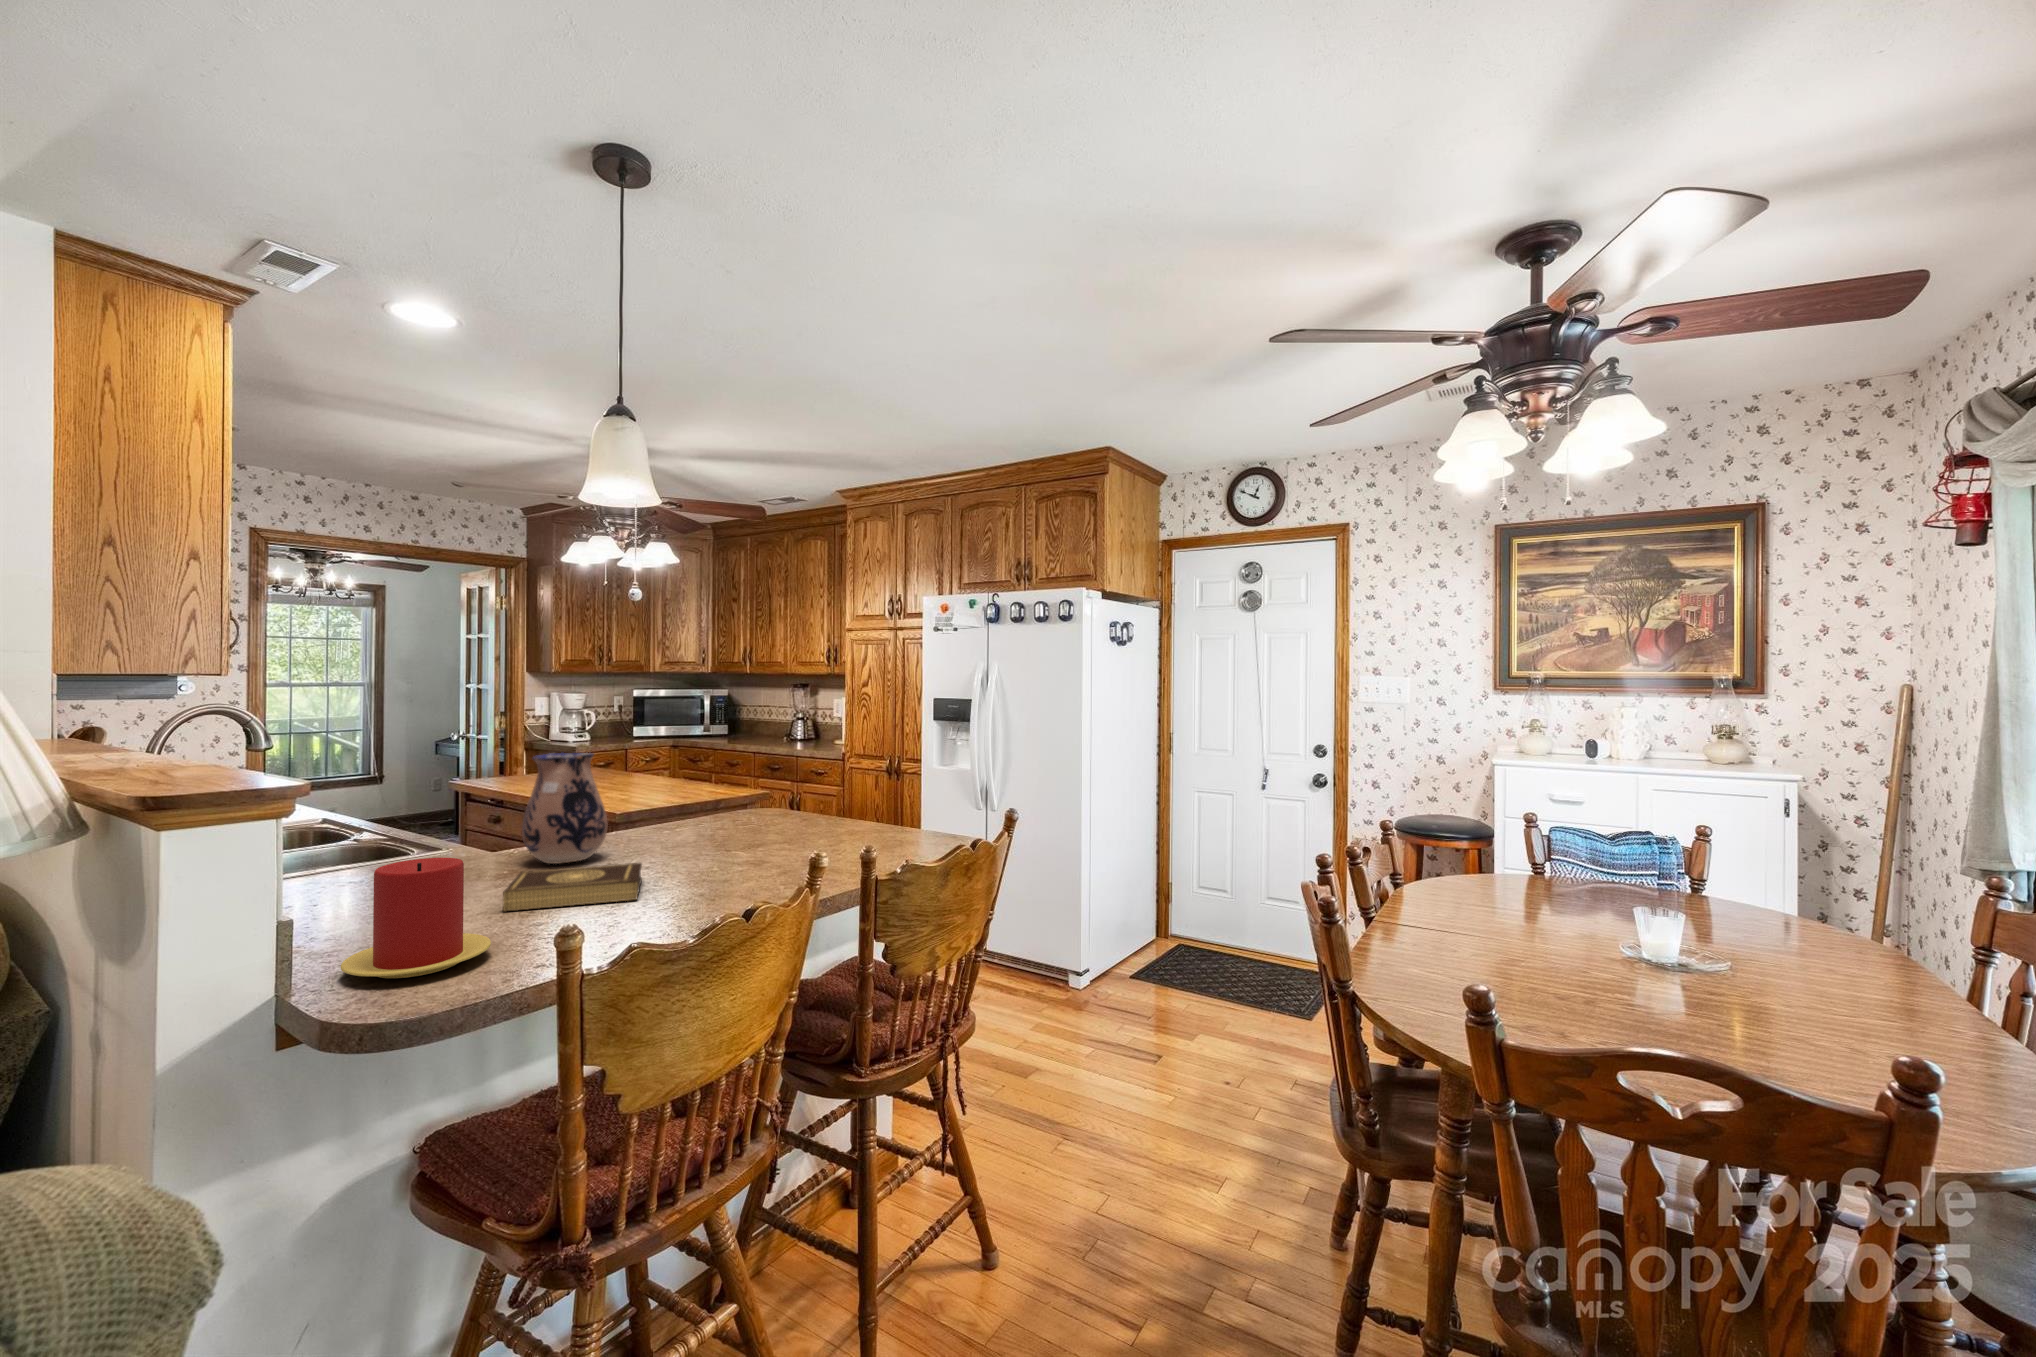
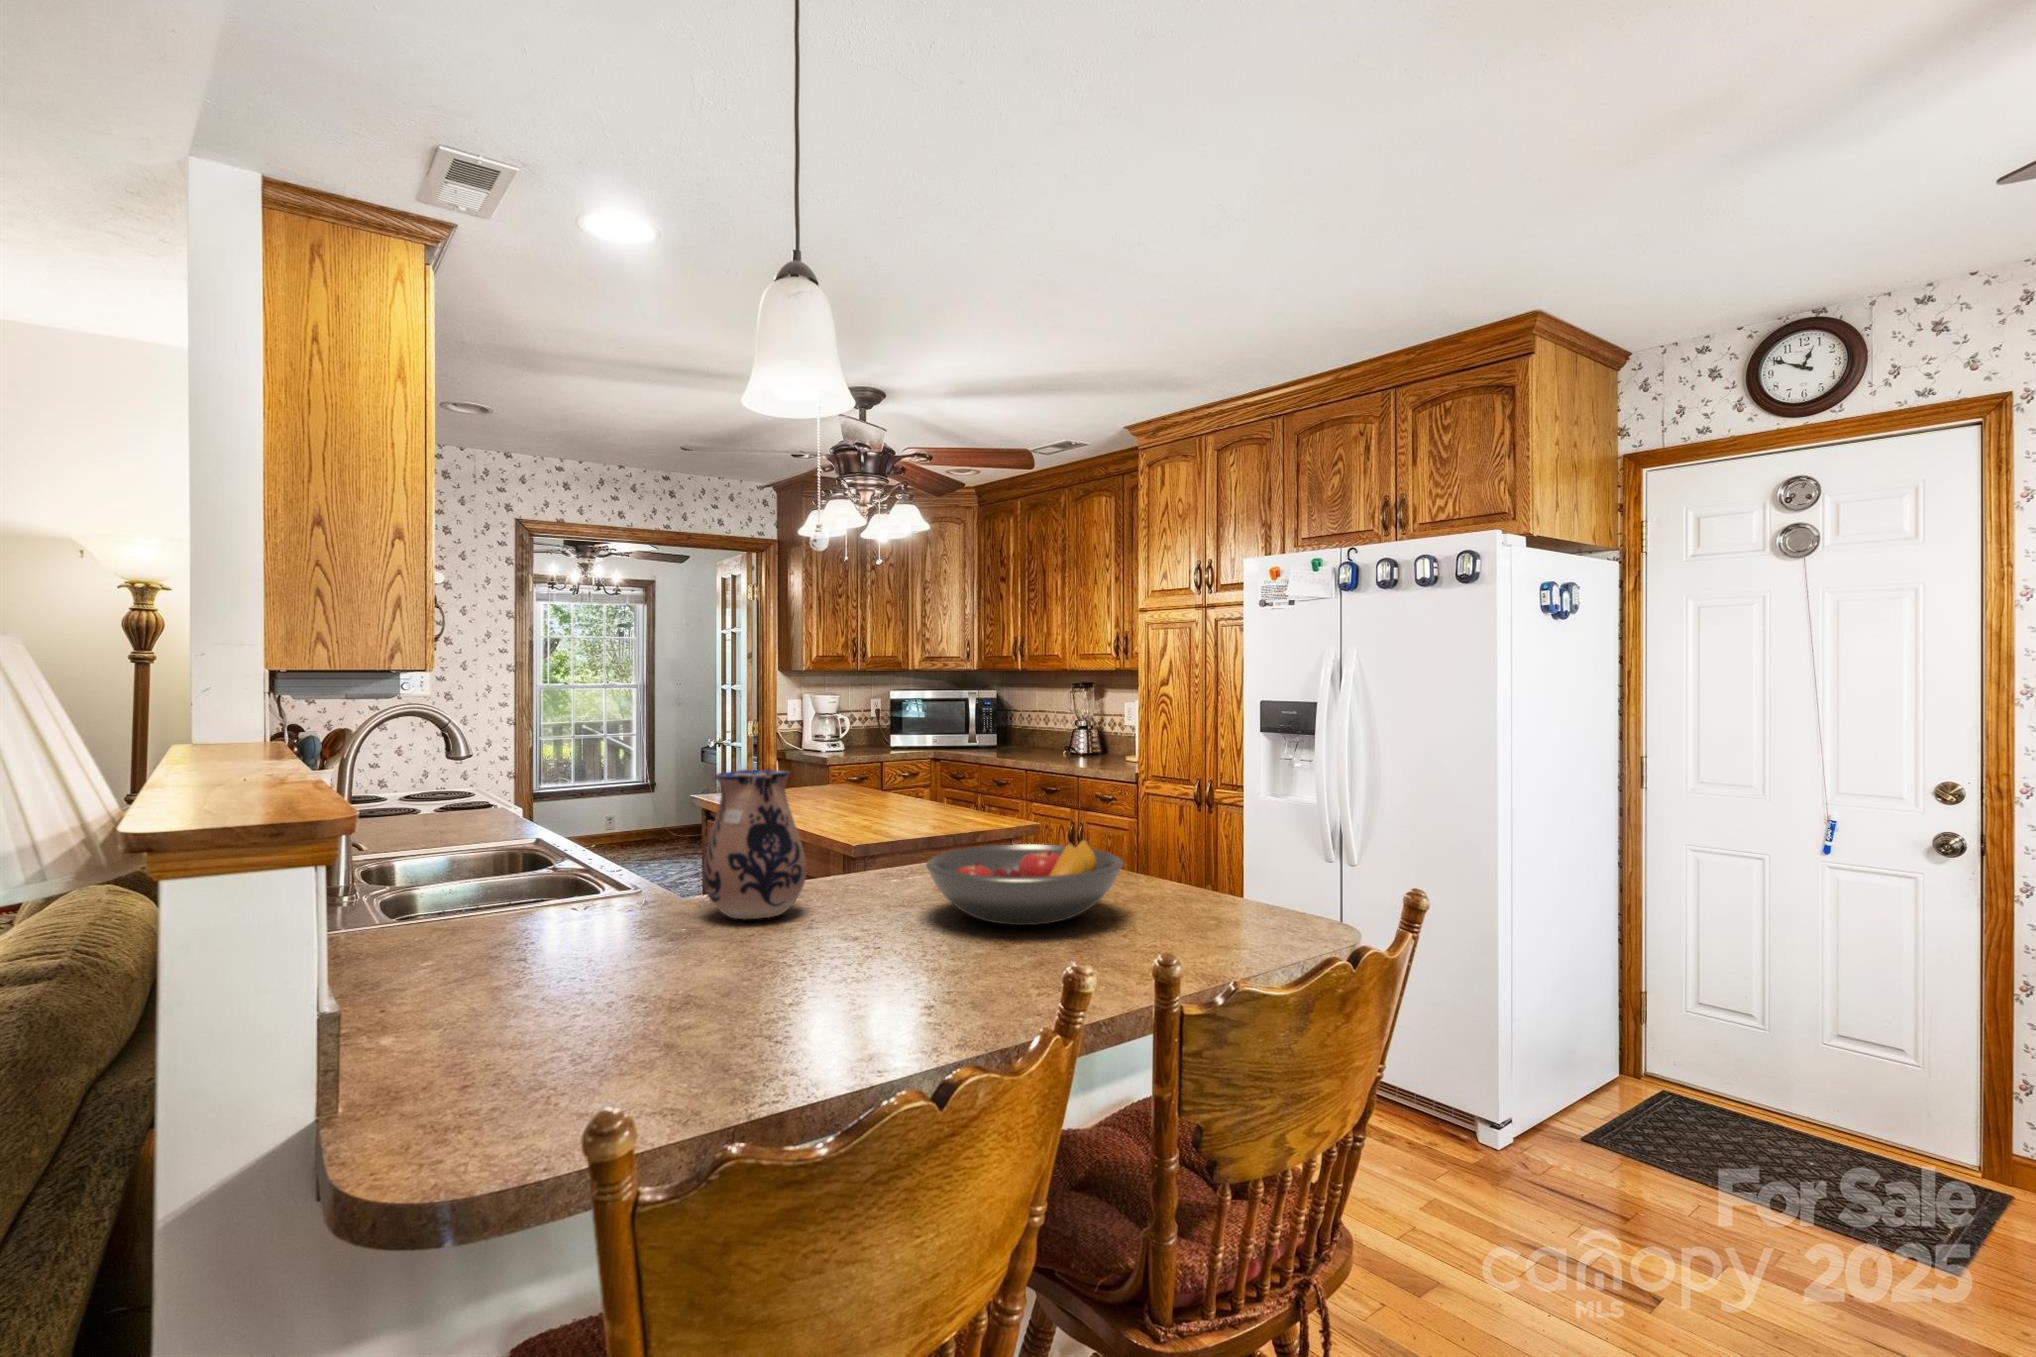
fruit bowl: none [703,794,845,853] -> present [926,839,1123,925]
candle: present [341,858,491,978] -> none [411,919,604,1093]
book: present [503,863,642,912] -> none [650,930,837,991]

